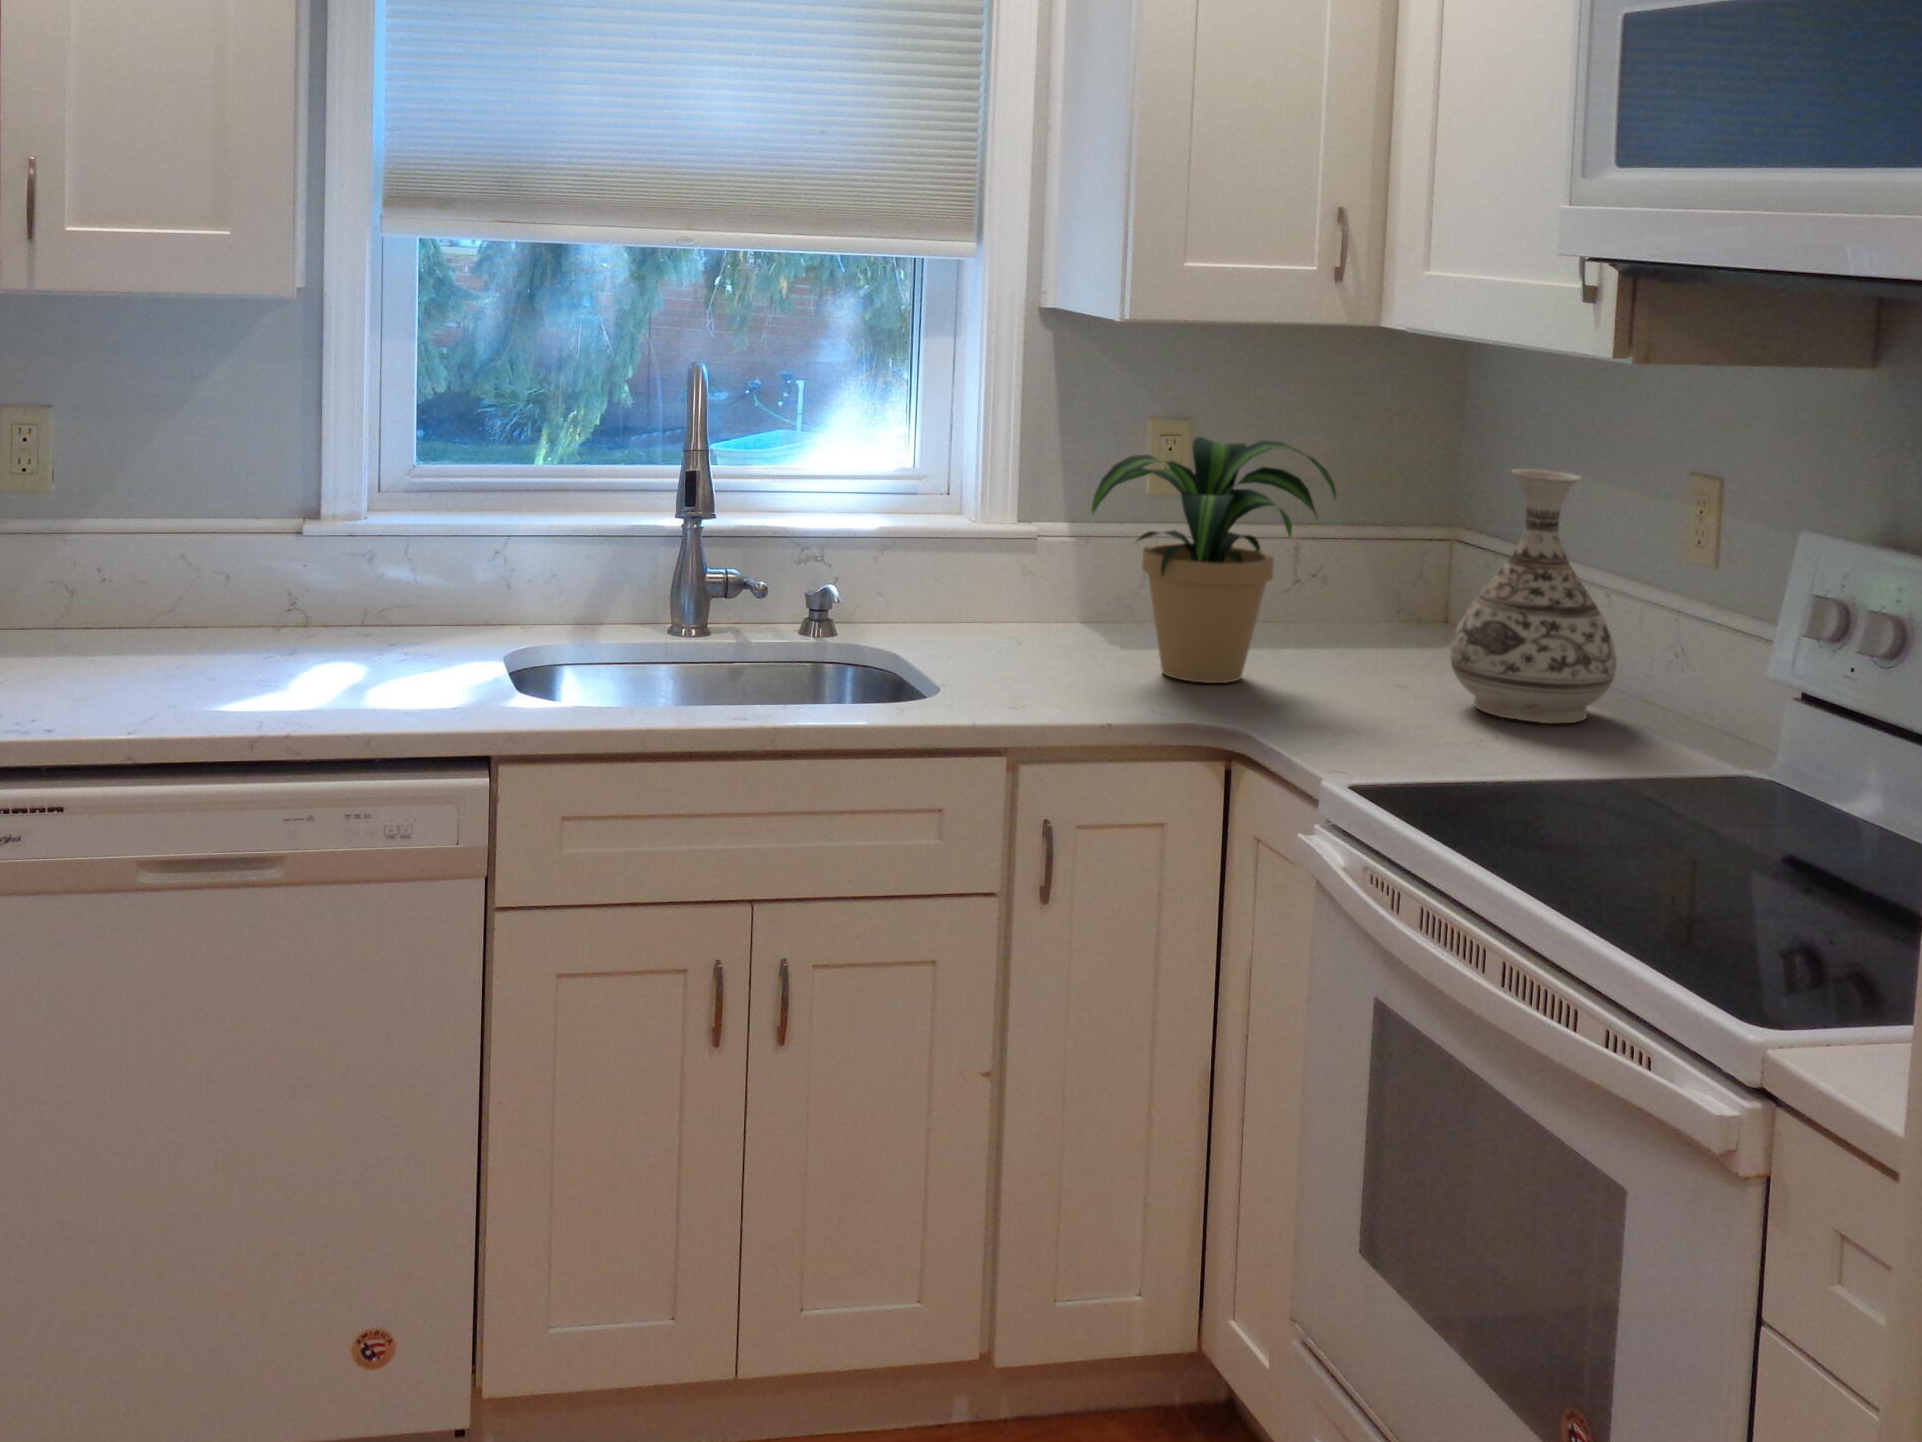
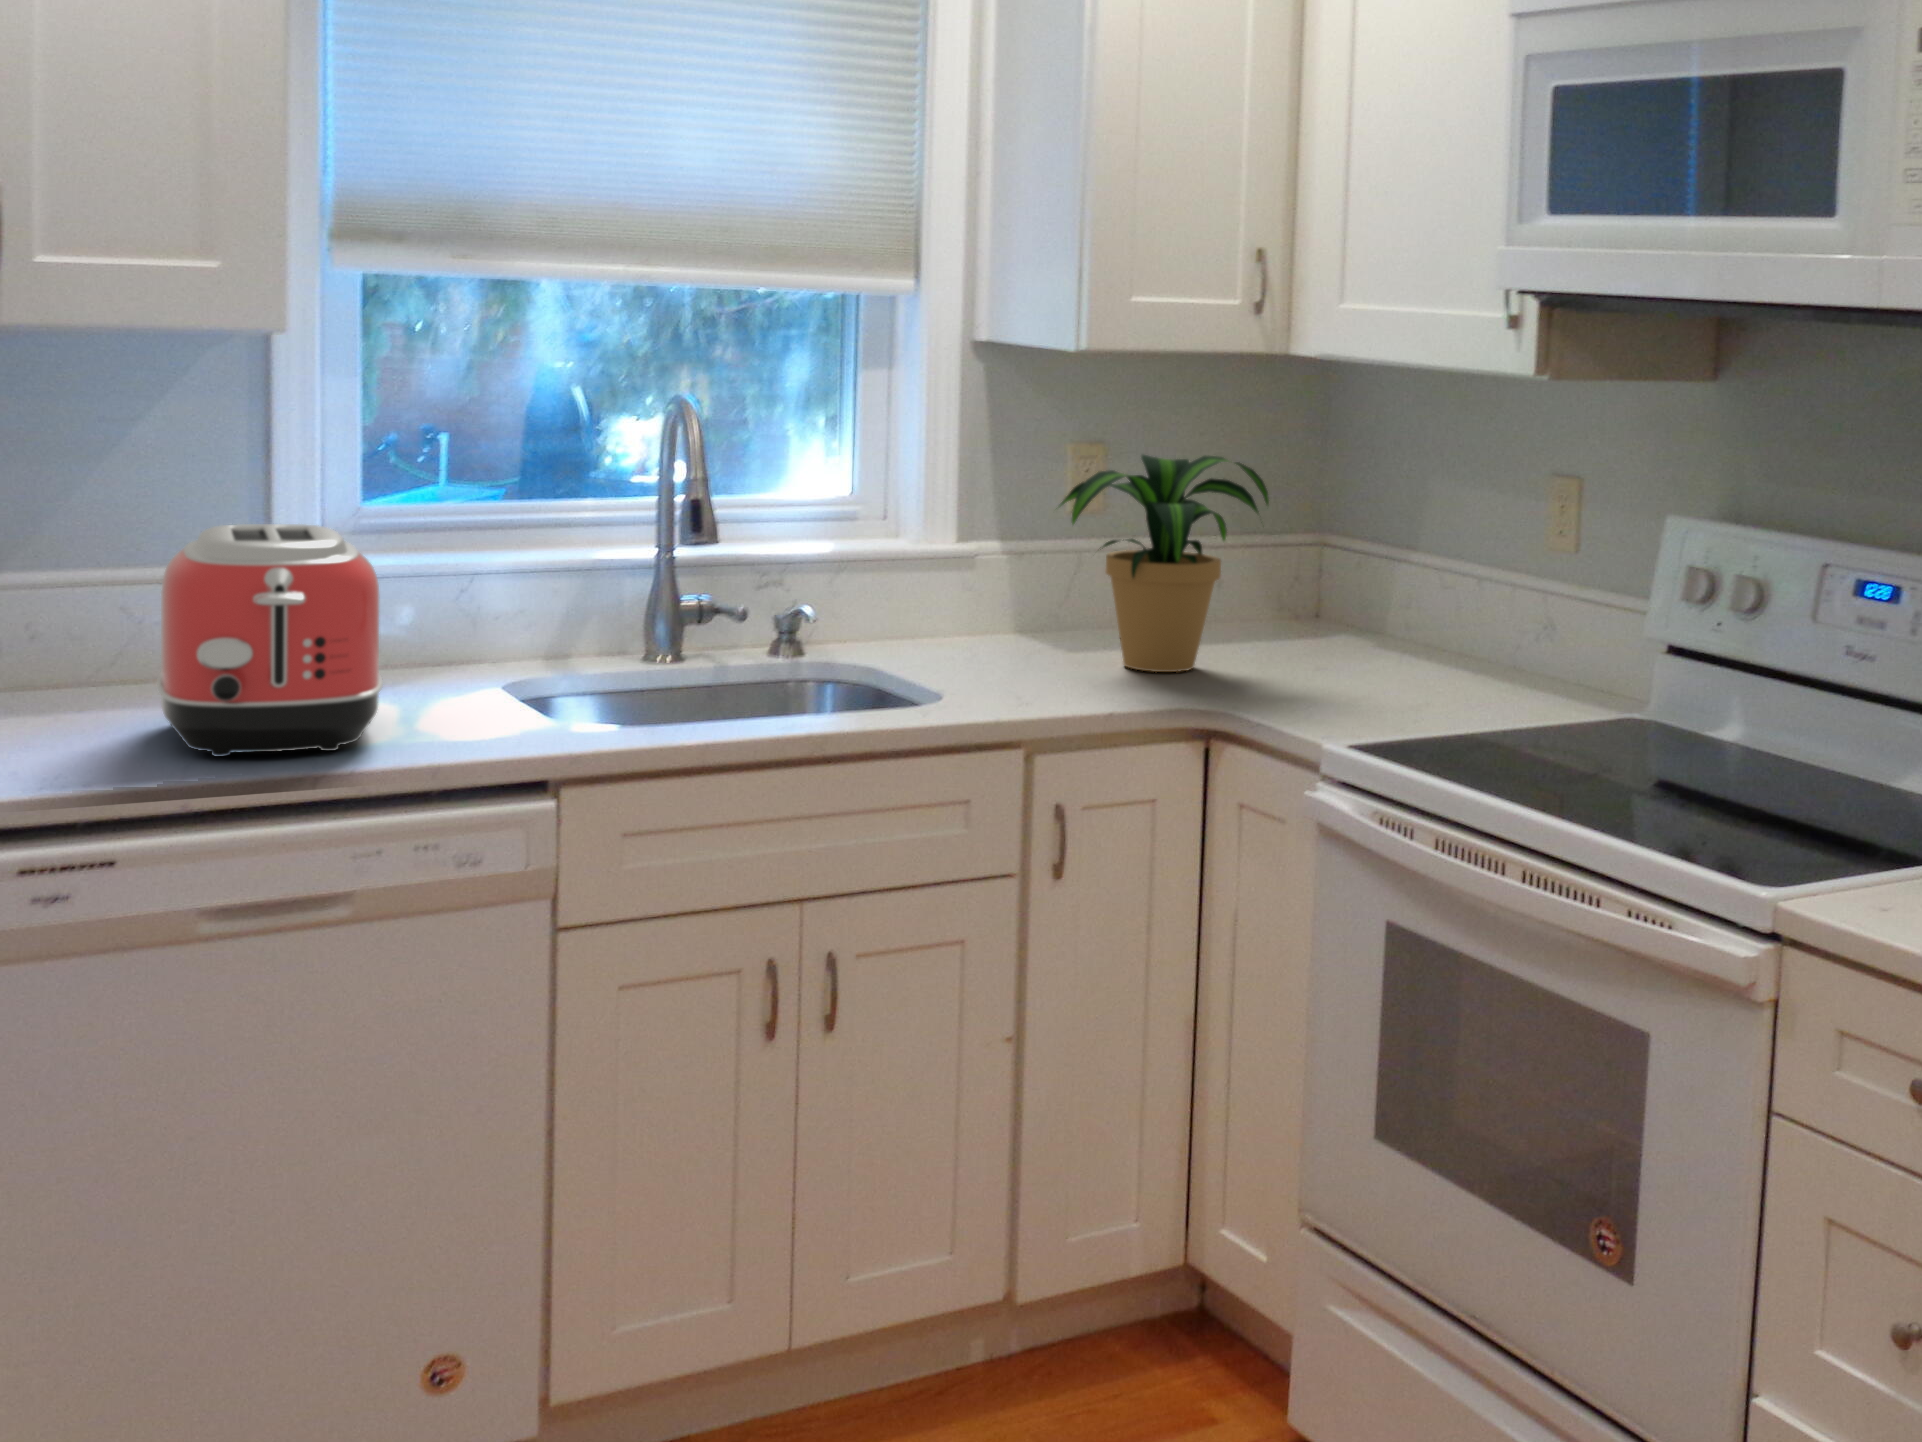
vase: present [1450,469,1617,723] -> none [1371,473,1504,685]
toaster: none [151,488,361,712] -> present [157,524,383,757]

